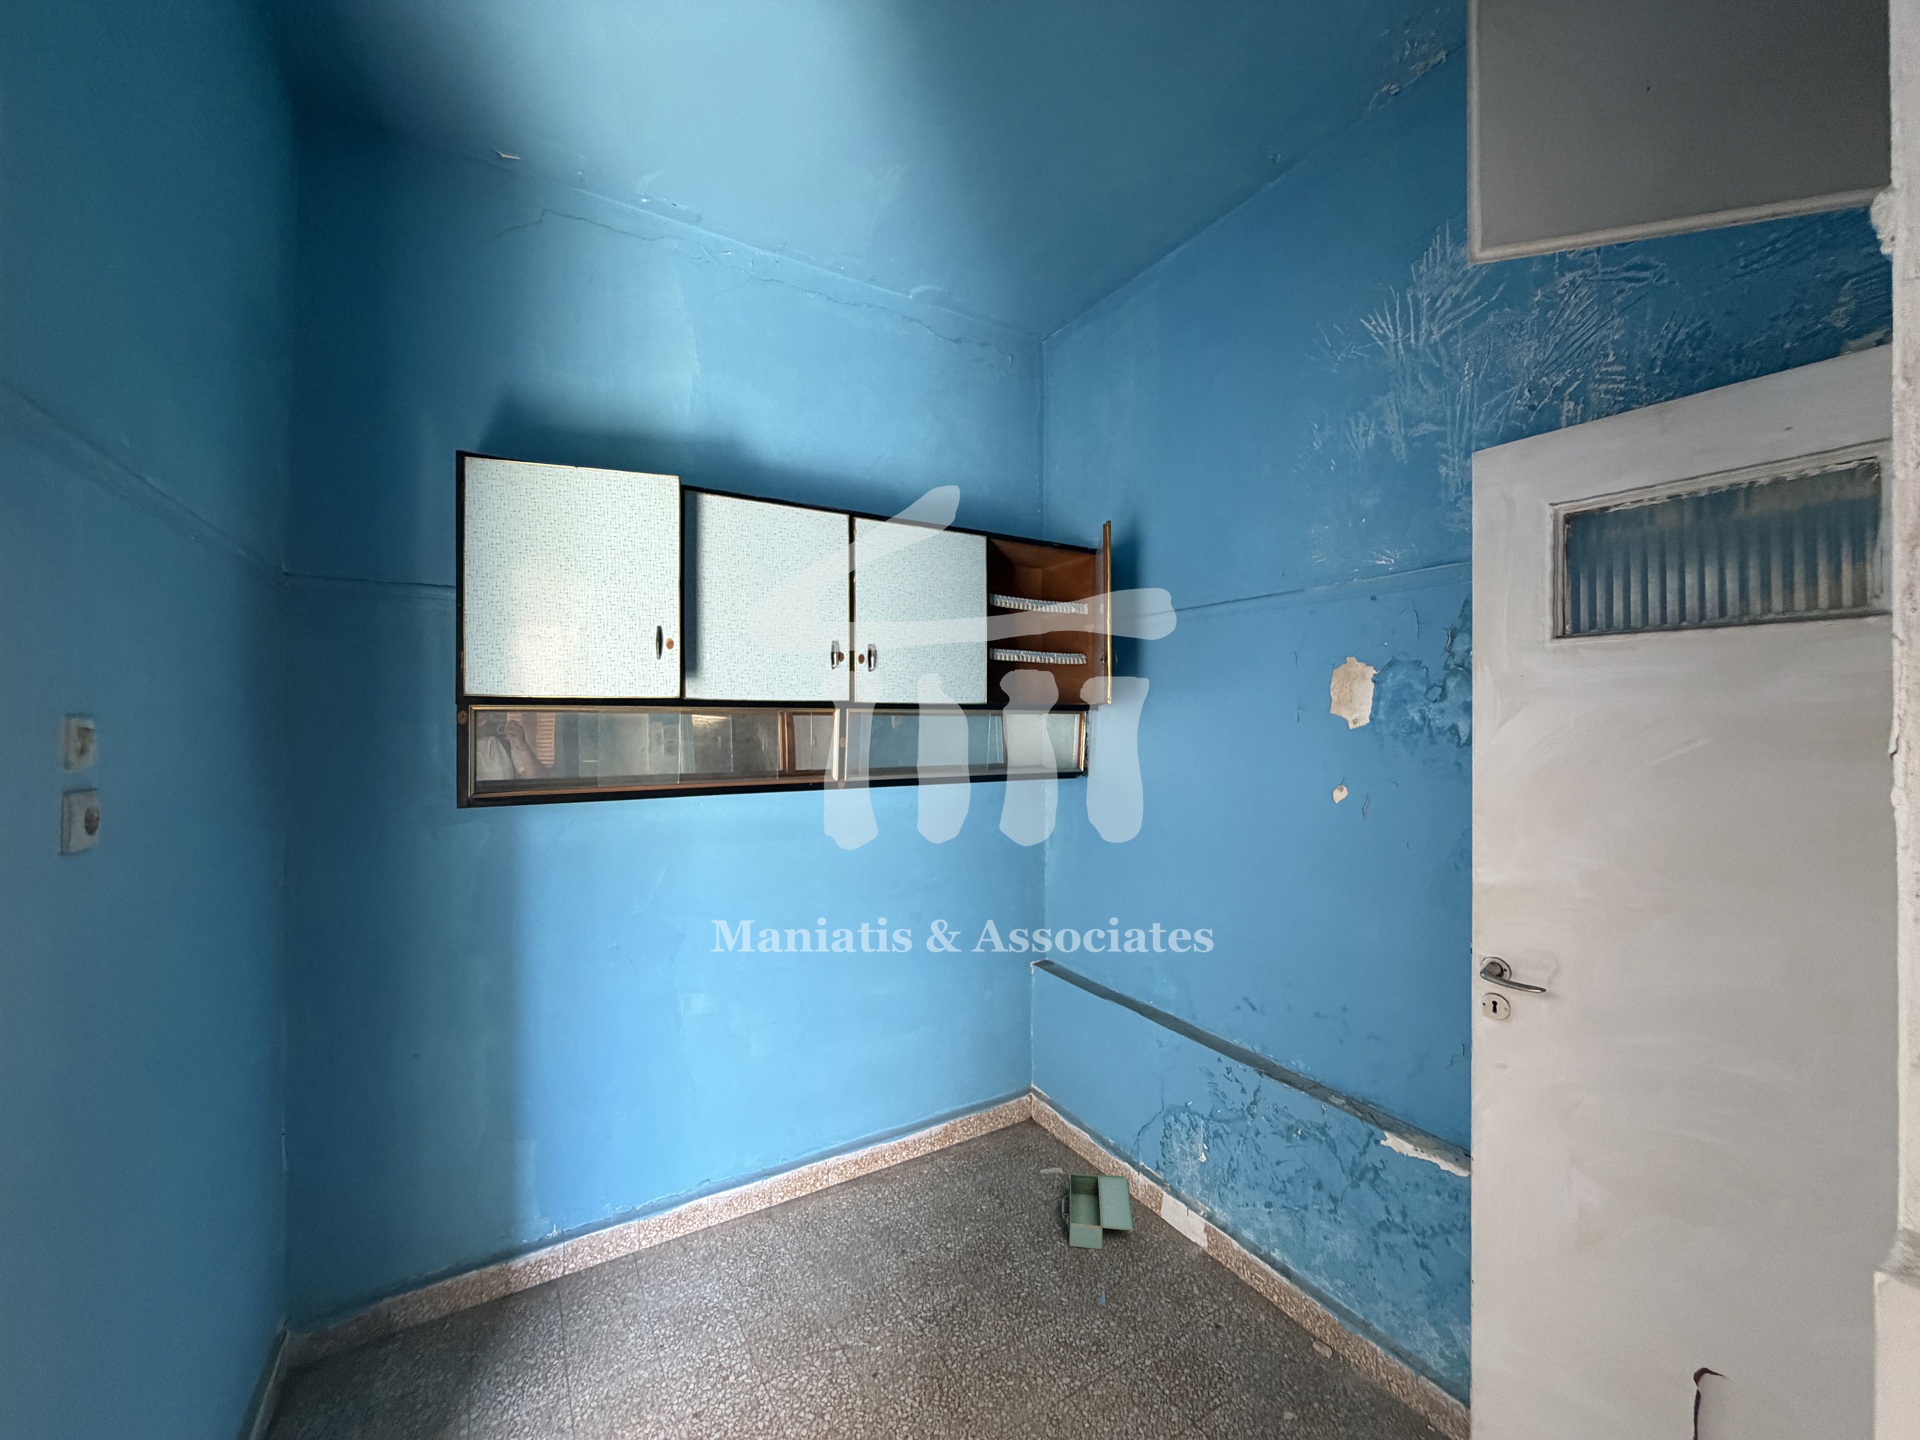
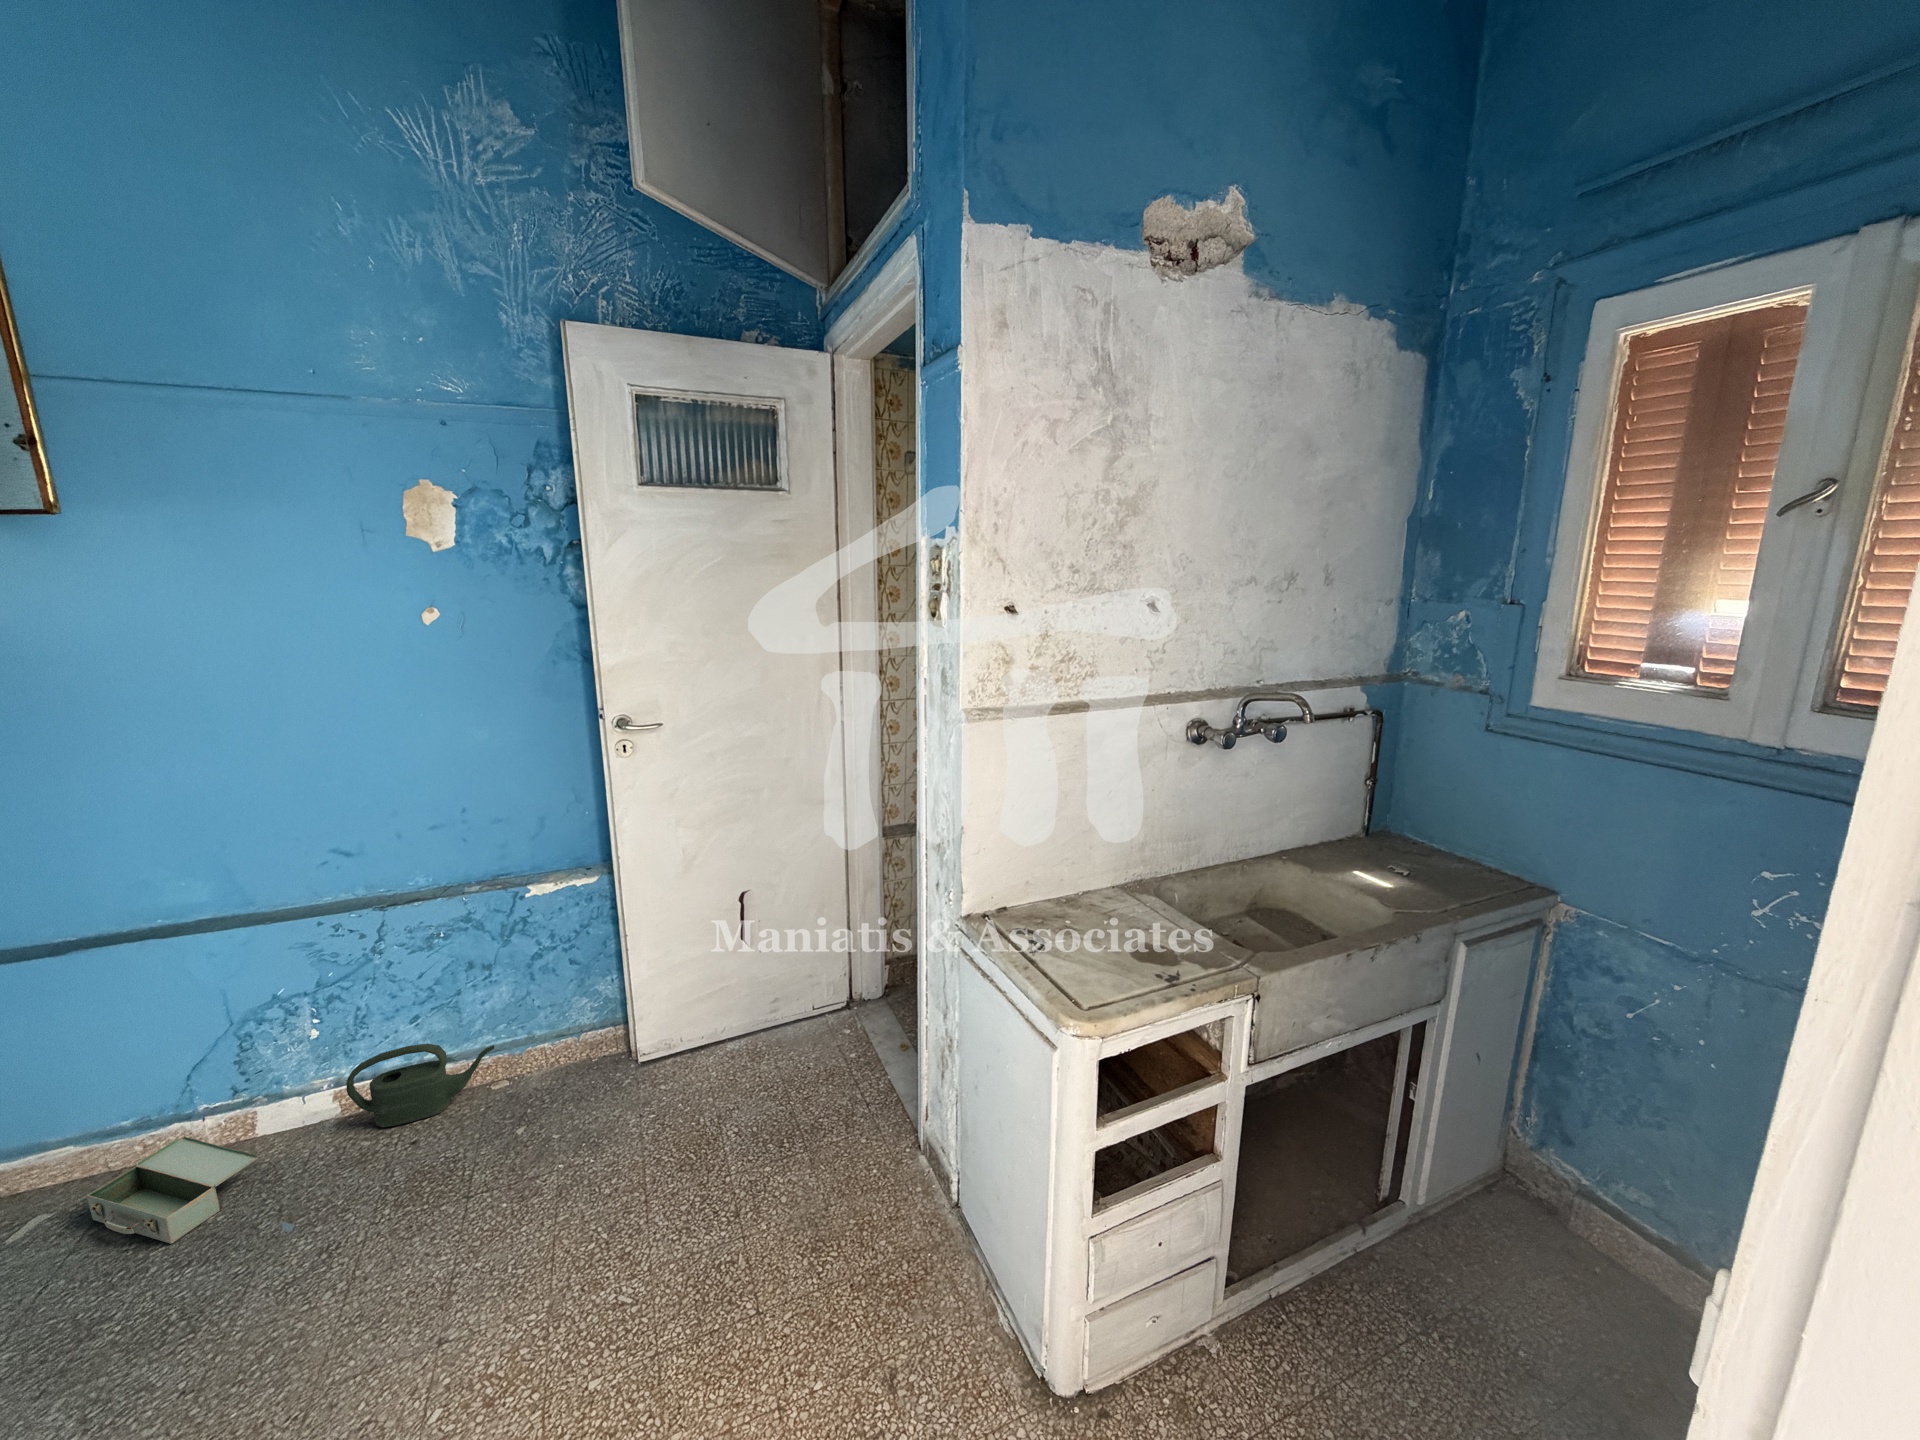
watering can: none [1201,1211,1316,1322] -> present [347,1044,494,1127]

